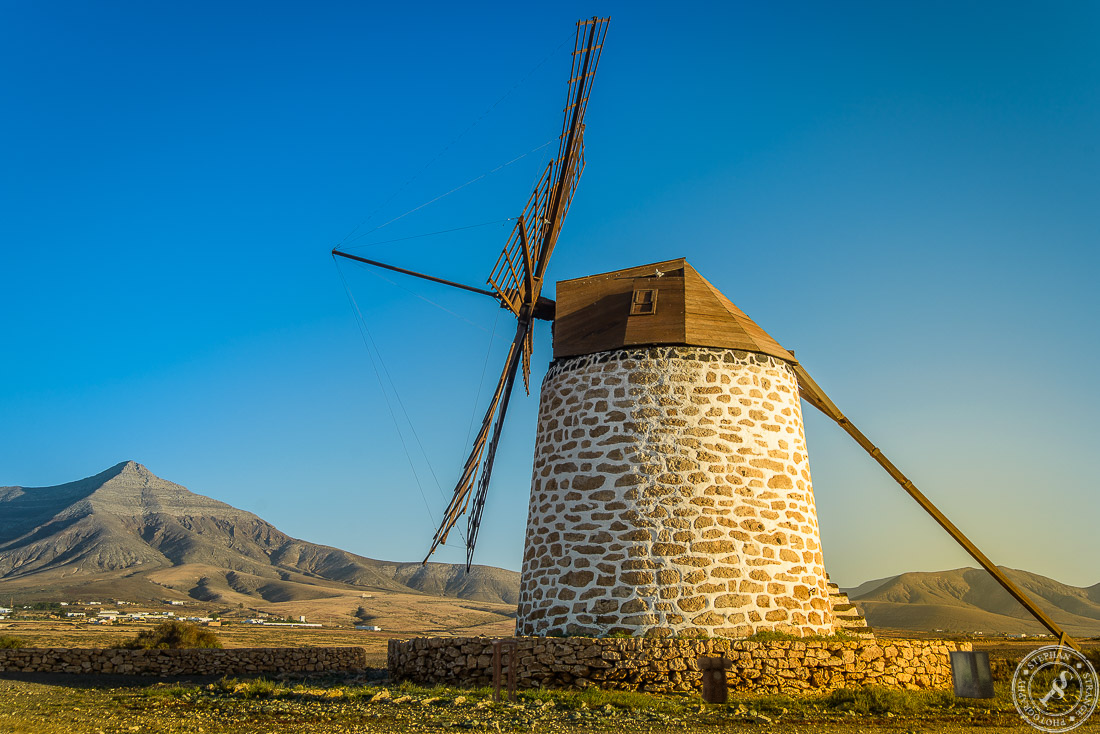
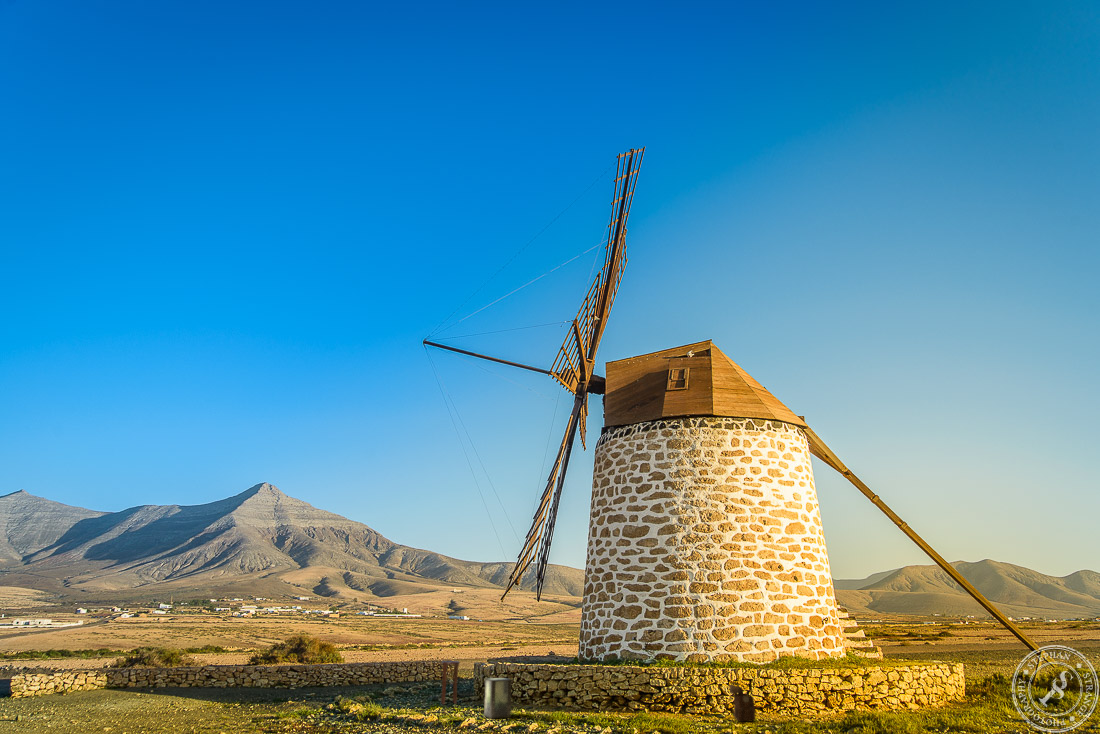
stool: present [492,641,519,702] -> present [441,661,460,705]
storage box: present [949,651,995,698] -> present [484,678,512,718]

